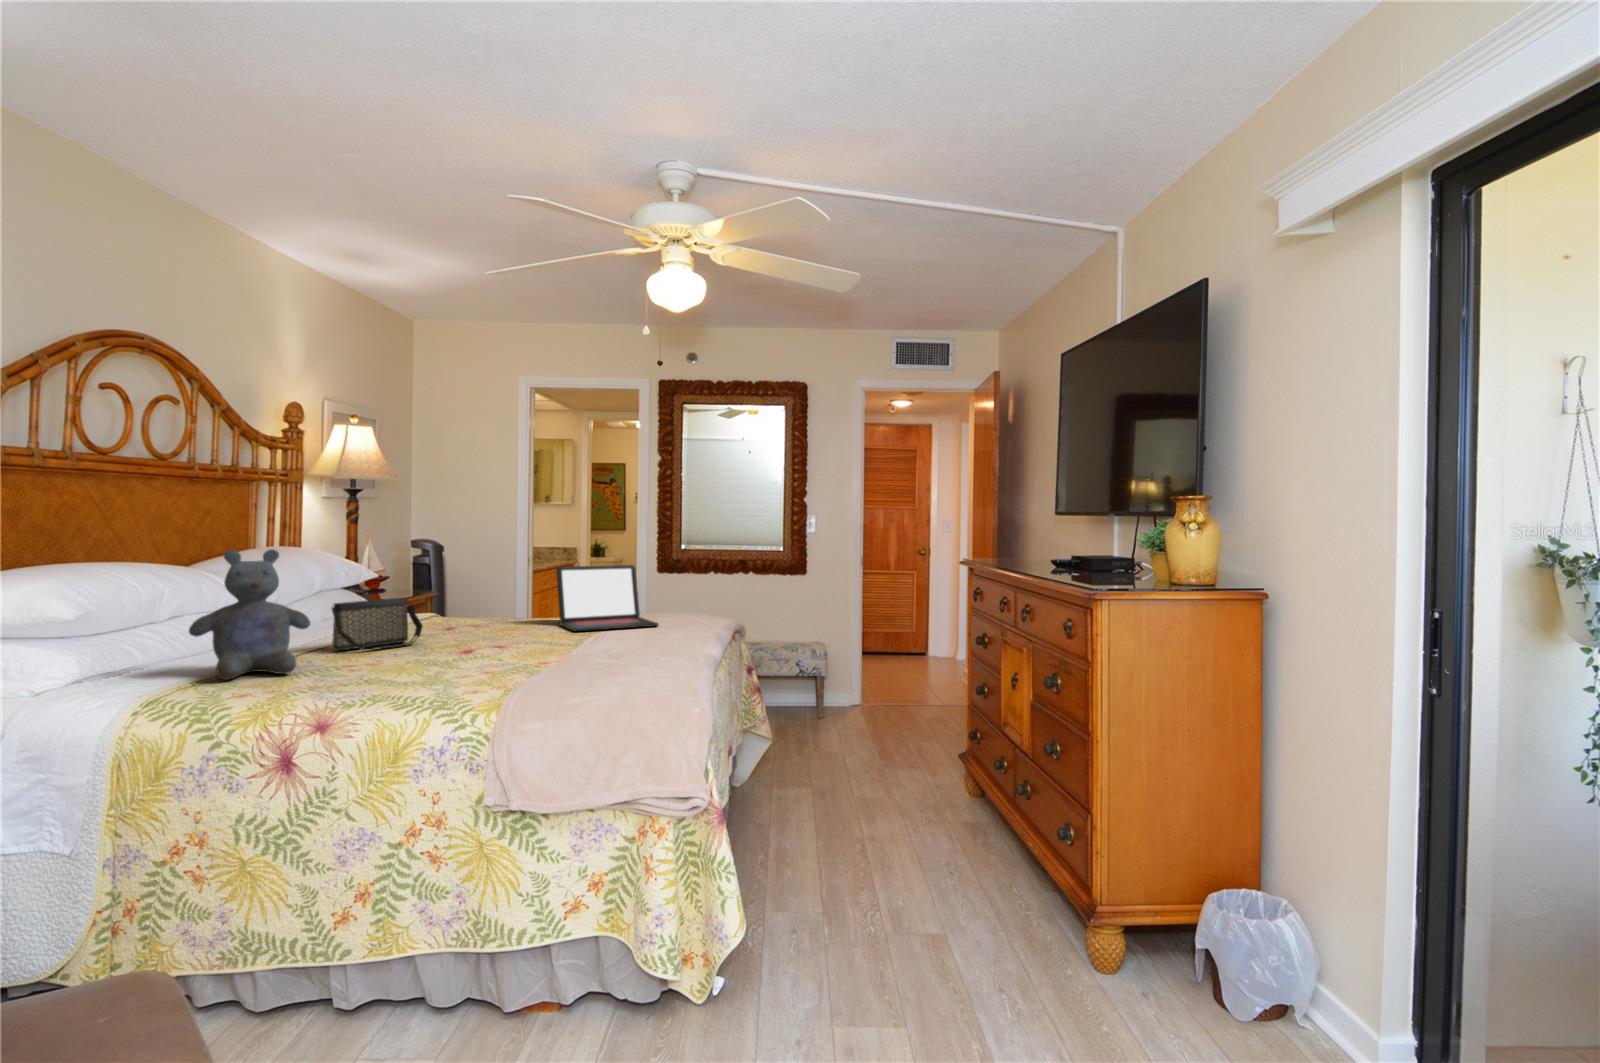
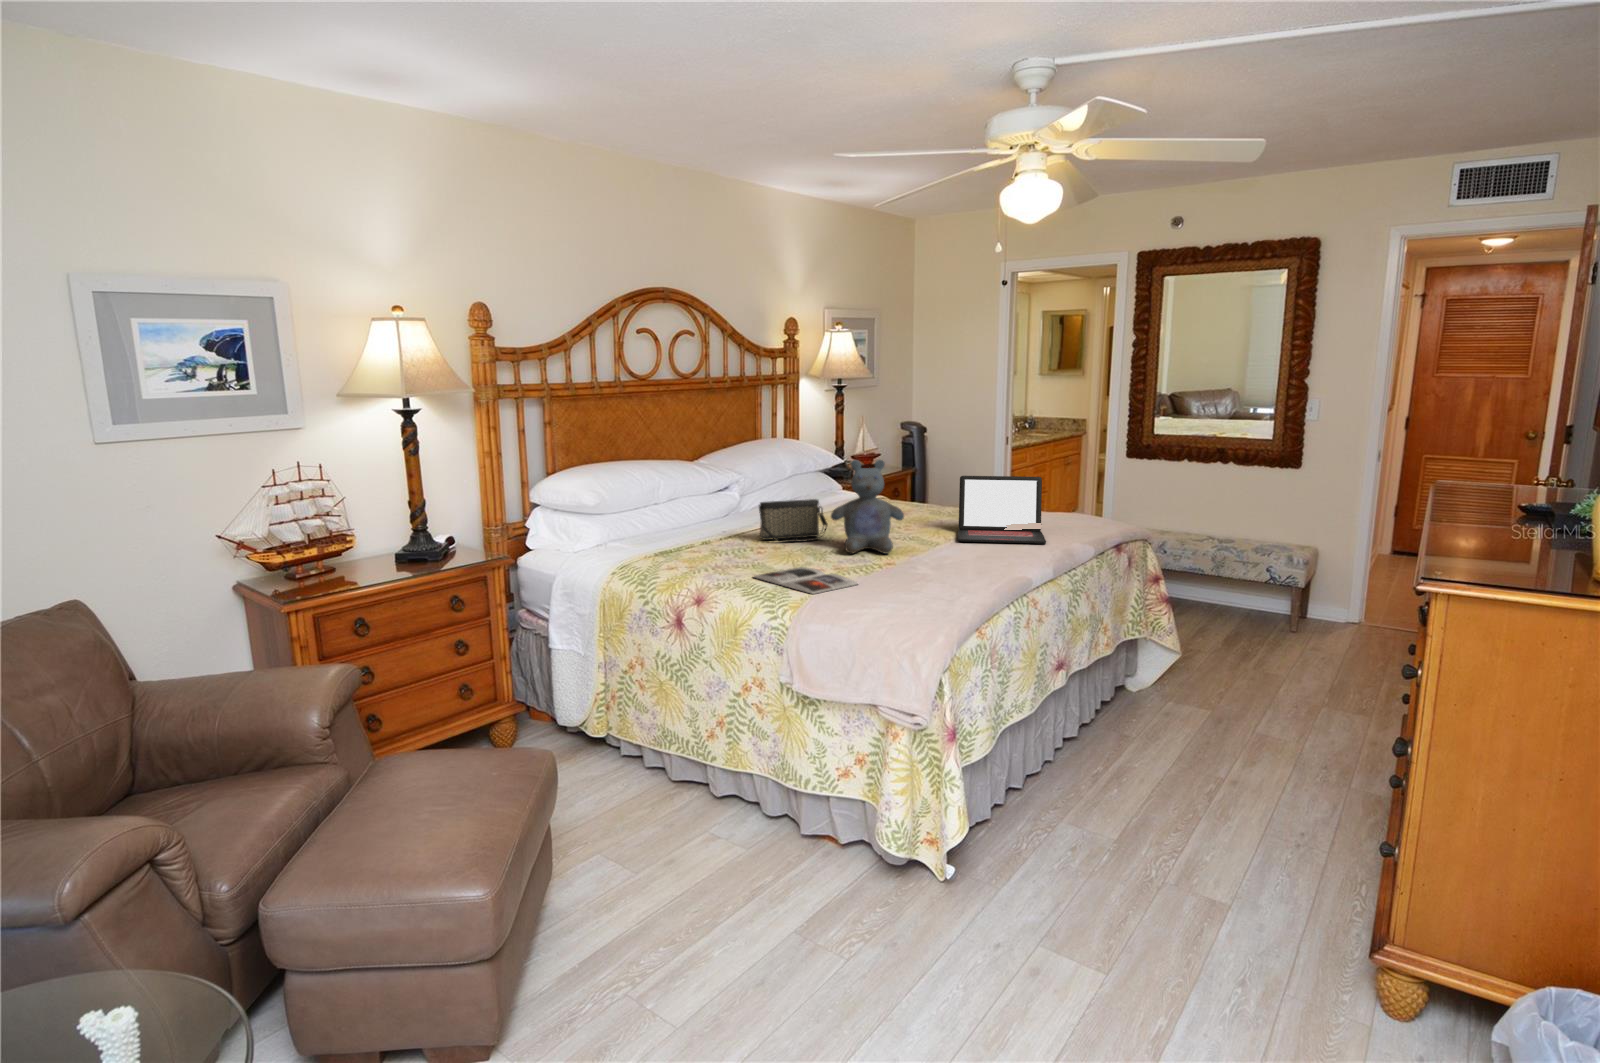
stuffed bear: present [189,549,310,680] -> present [831,460,904,553]
magazine: none [389,667,539,691] -> present [754,567,858,594]

